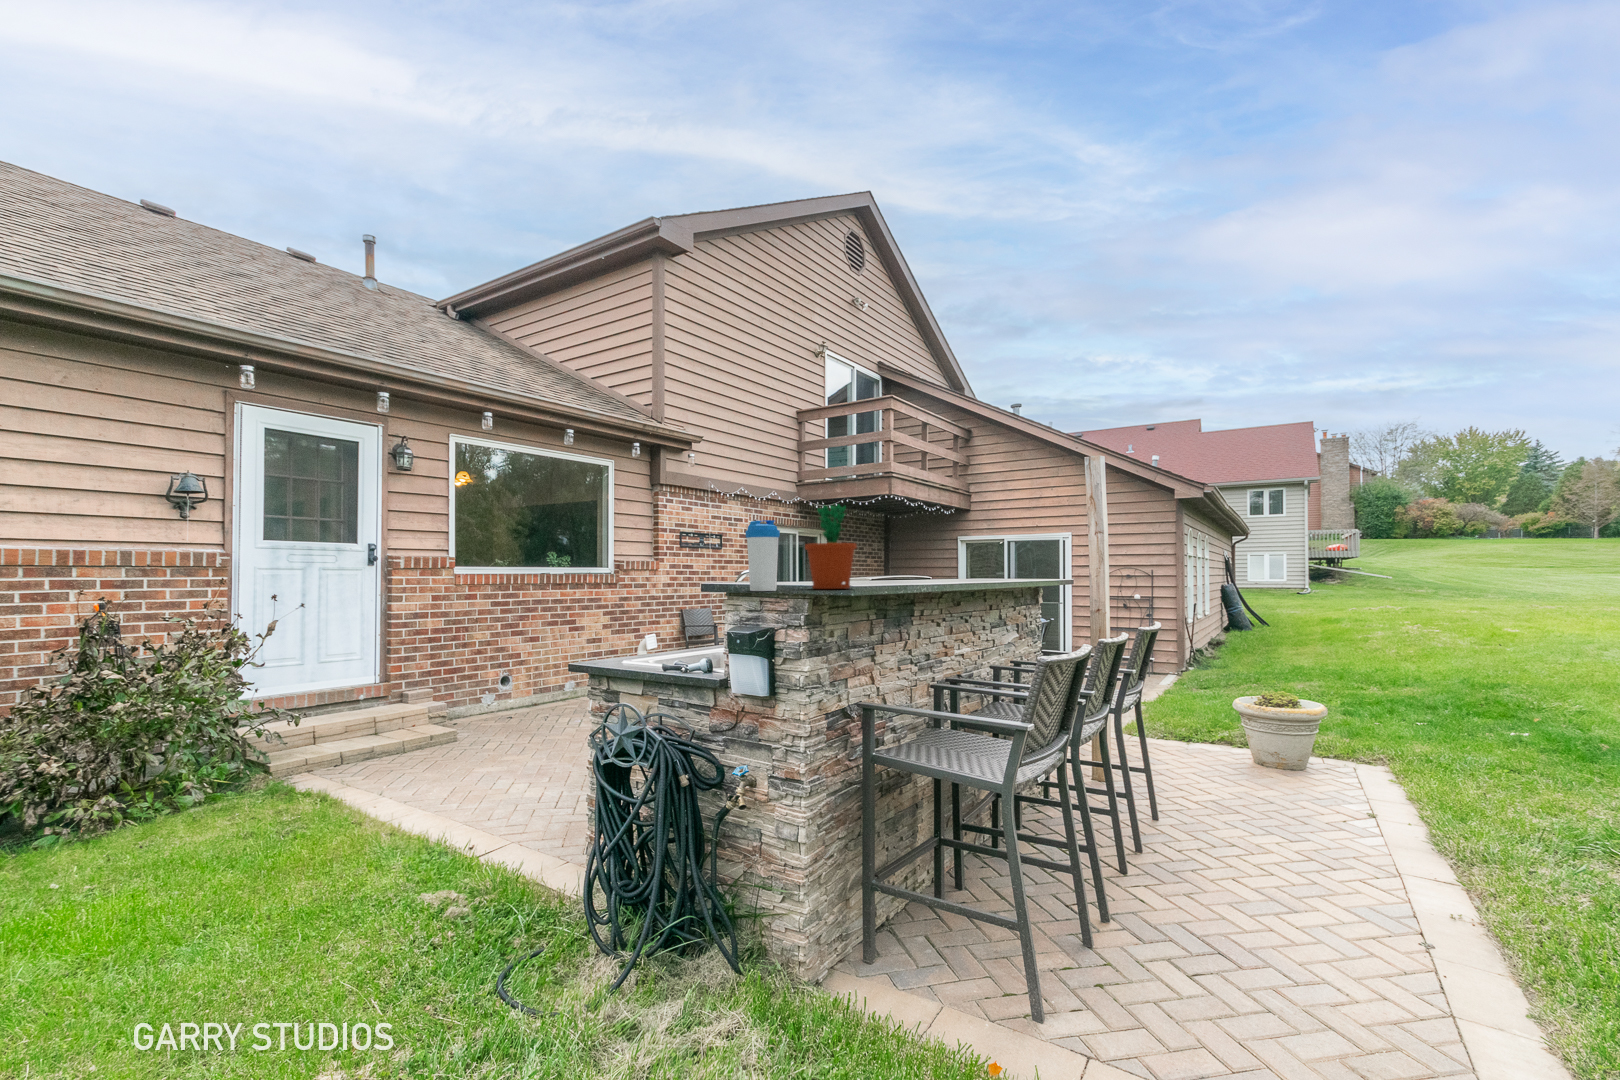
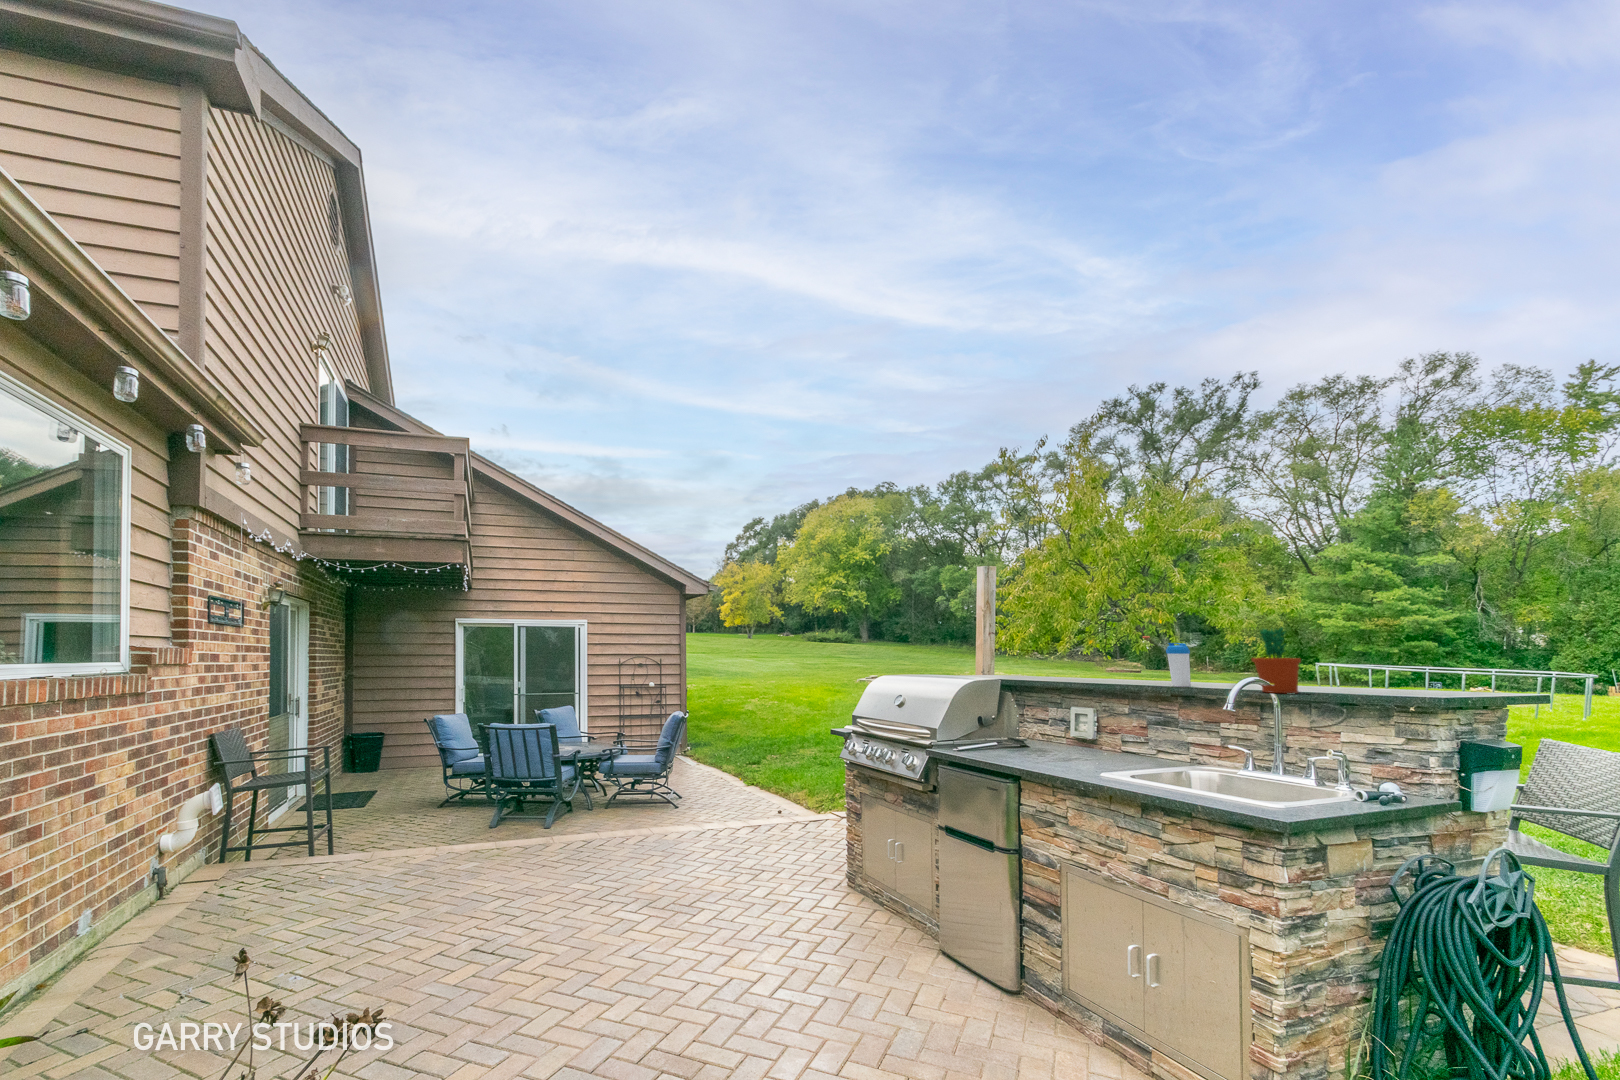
water bottle: present [746,520,780,591] -> present [1166,643,1191,687]

